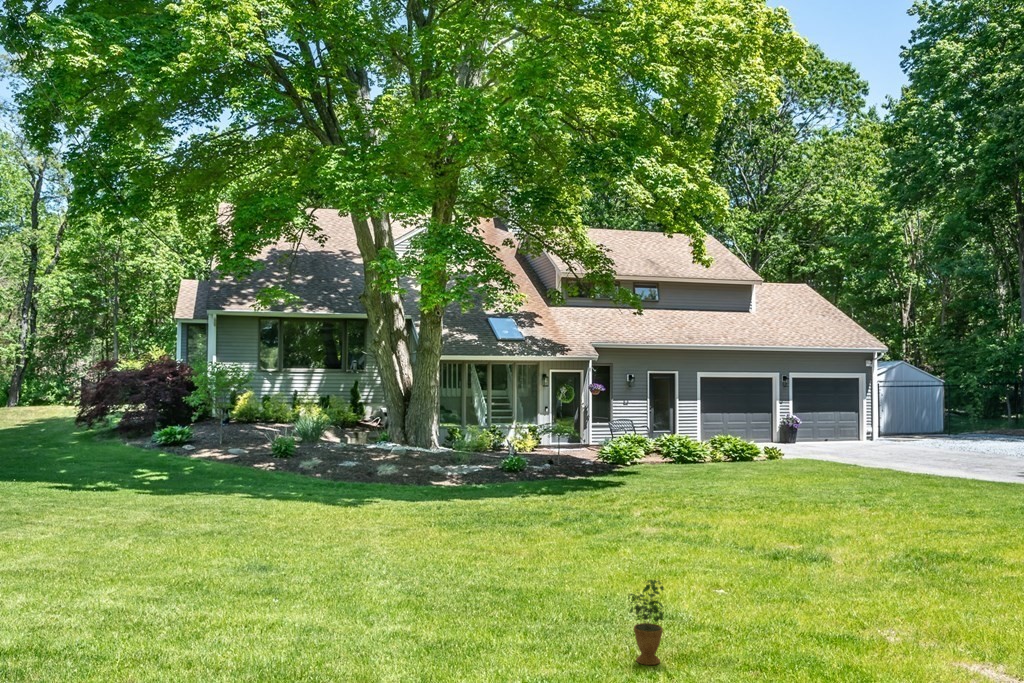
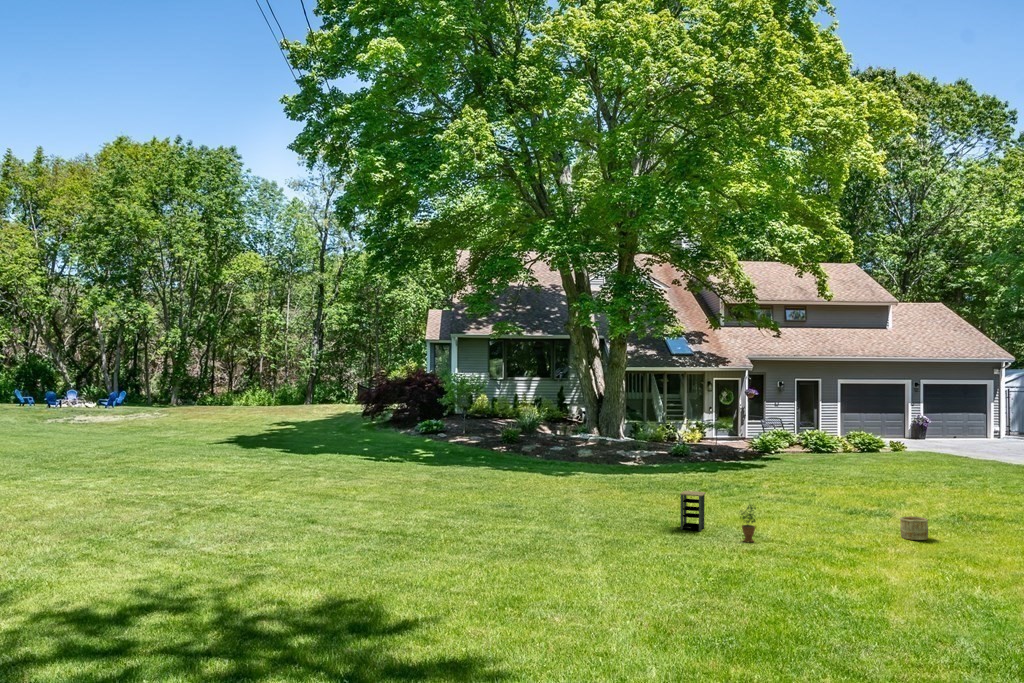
side table: none [503,547,555,635] -> present [680,491,706,531]
wooden bucket: none [918,581,973,631] -> present [899,516,928,540]

